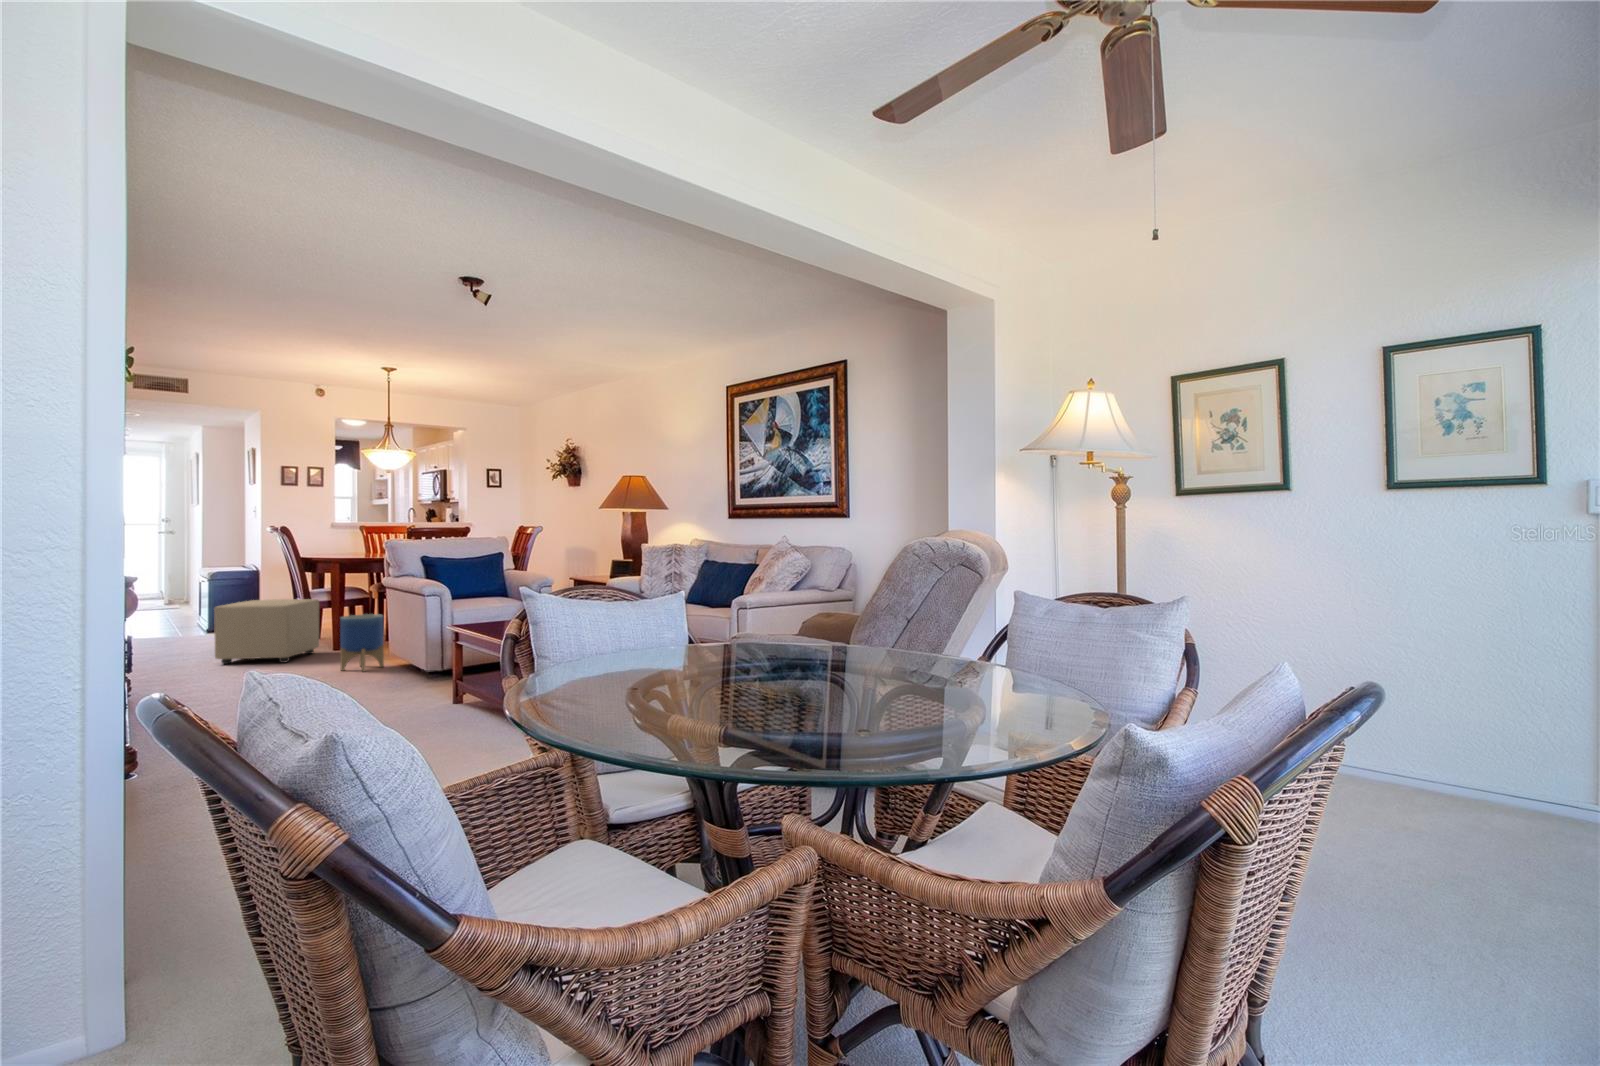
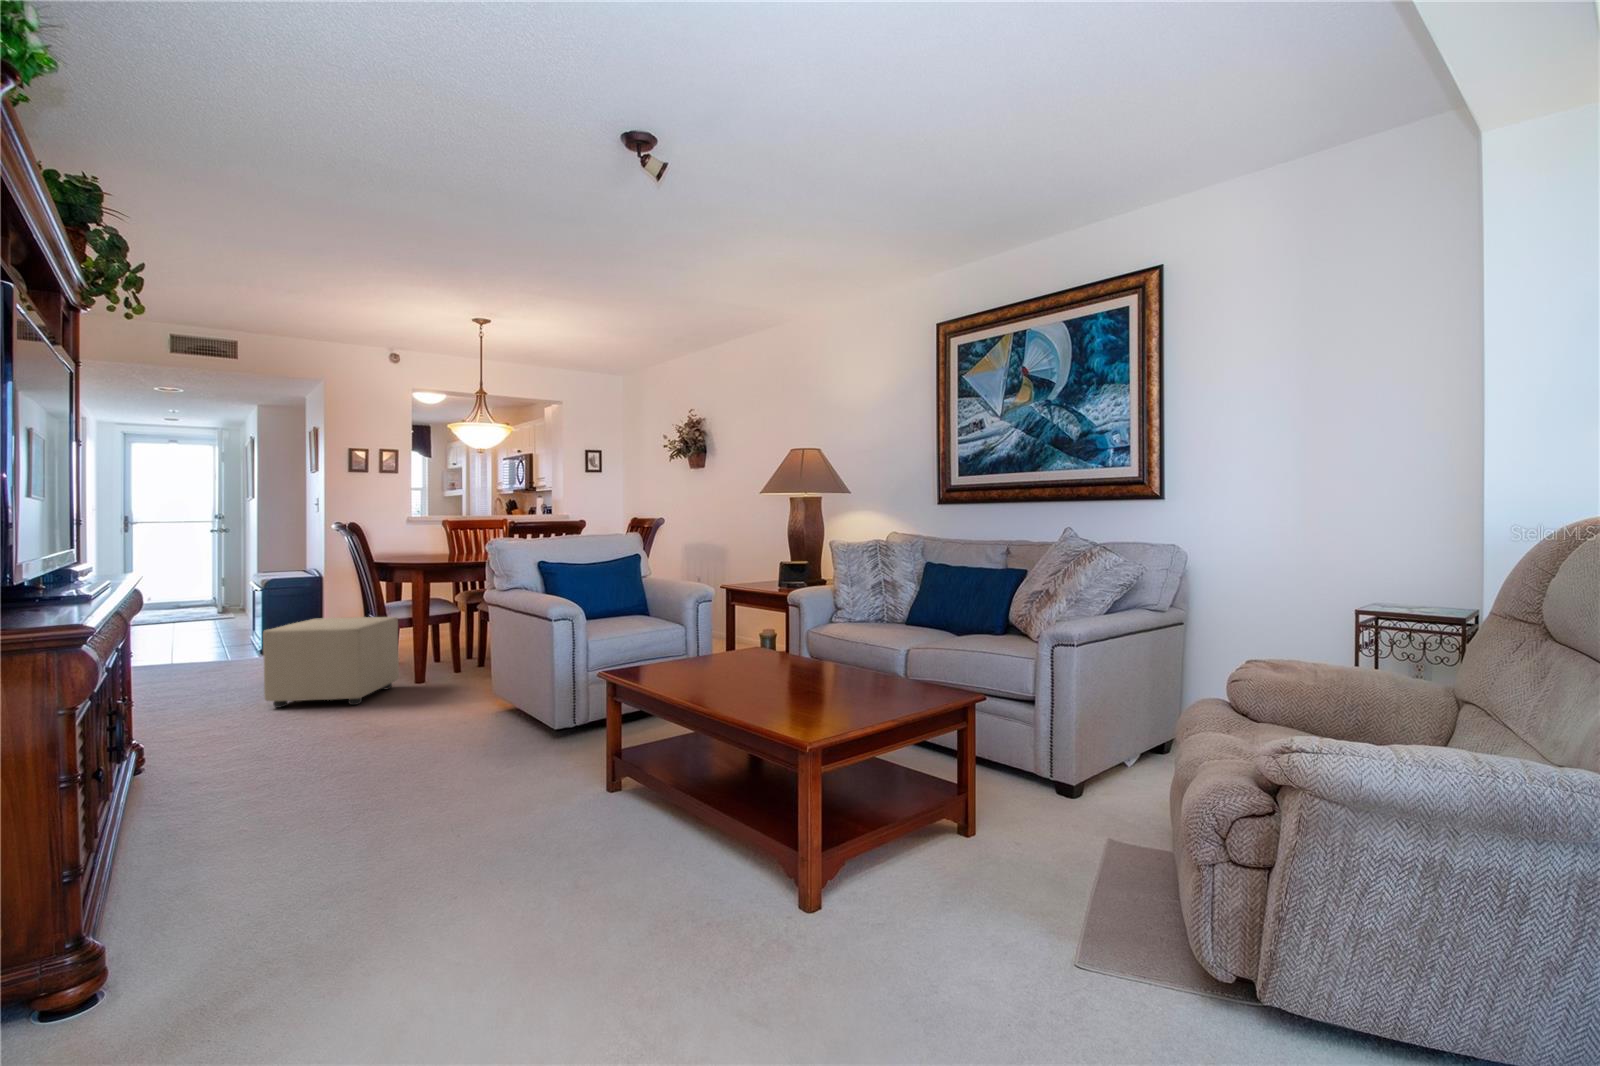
planter: present [340,614,384,672] -> none [430,641,488,723]

